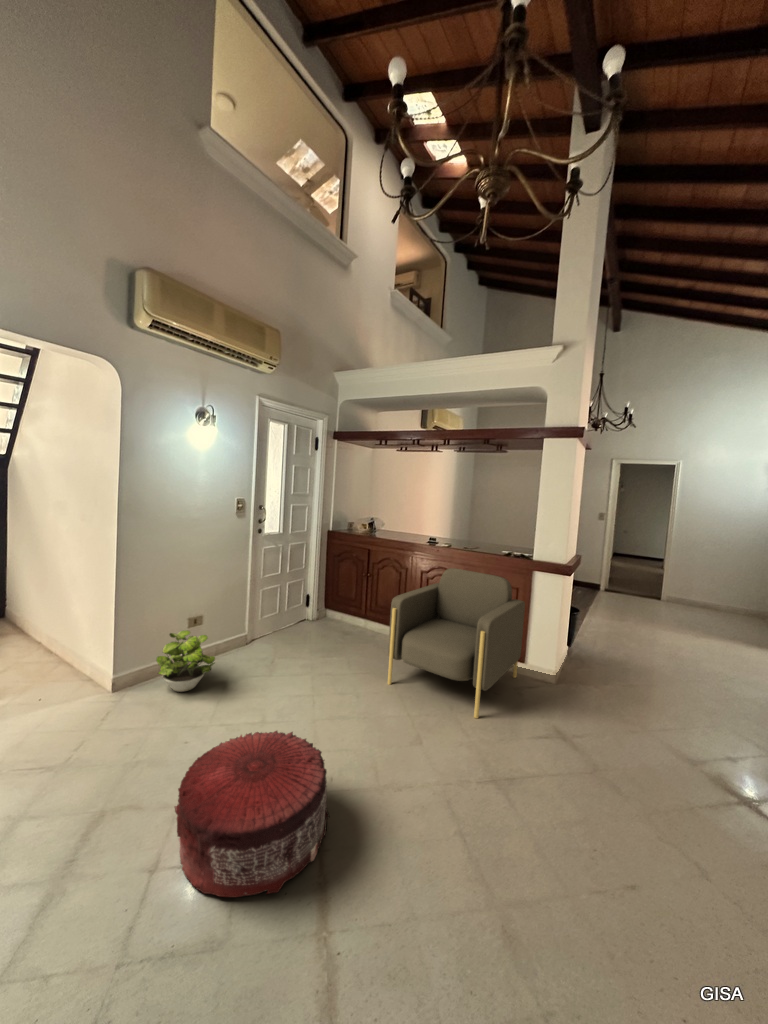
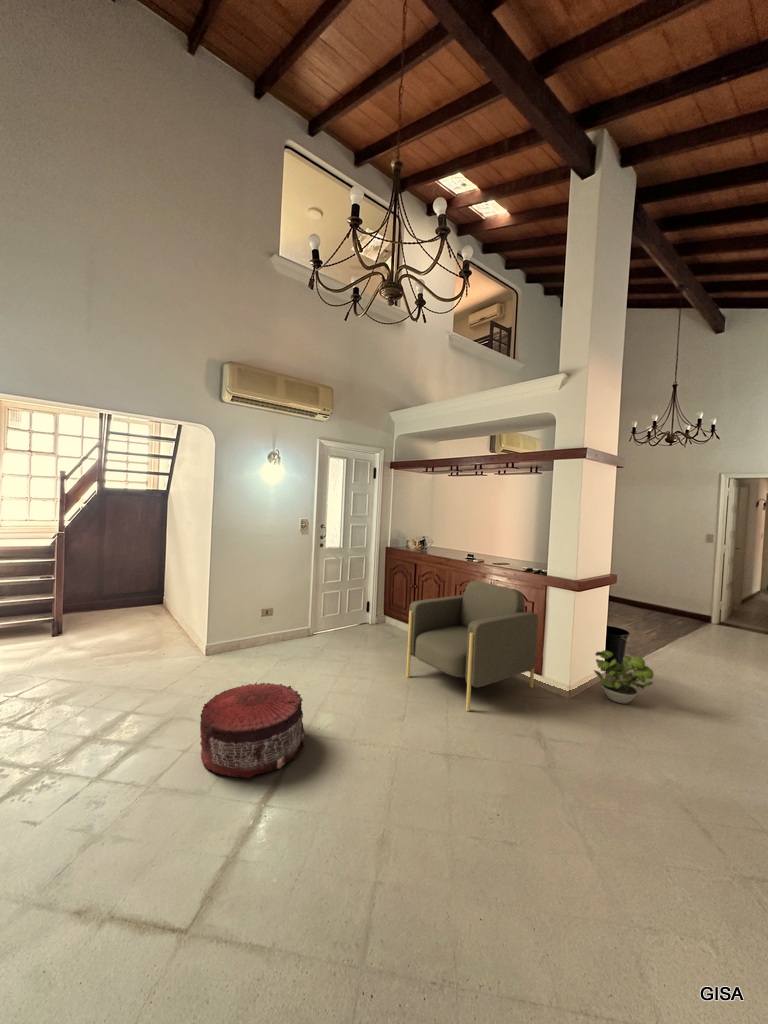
potted plant: present [156,630,215,692] -> present [594,651,653,704]

